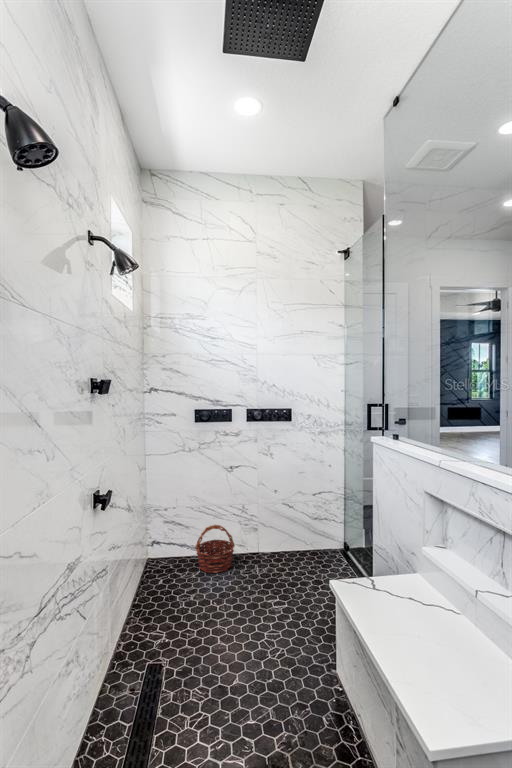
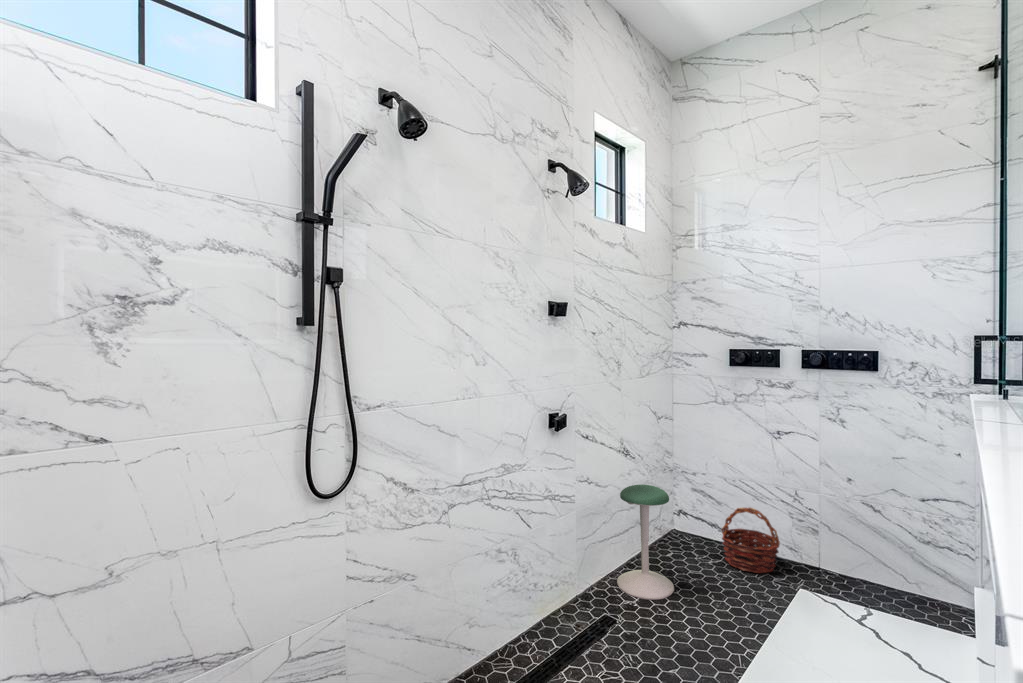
stool: none [137,531,186,634] -> present [617,484,674,600]

